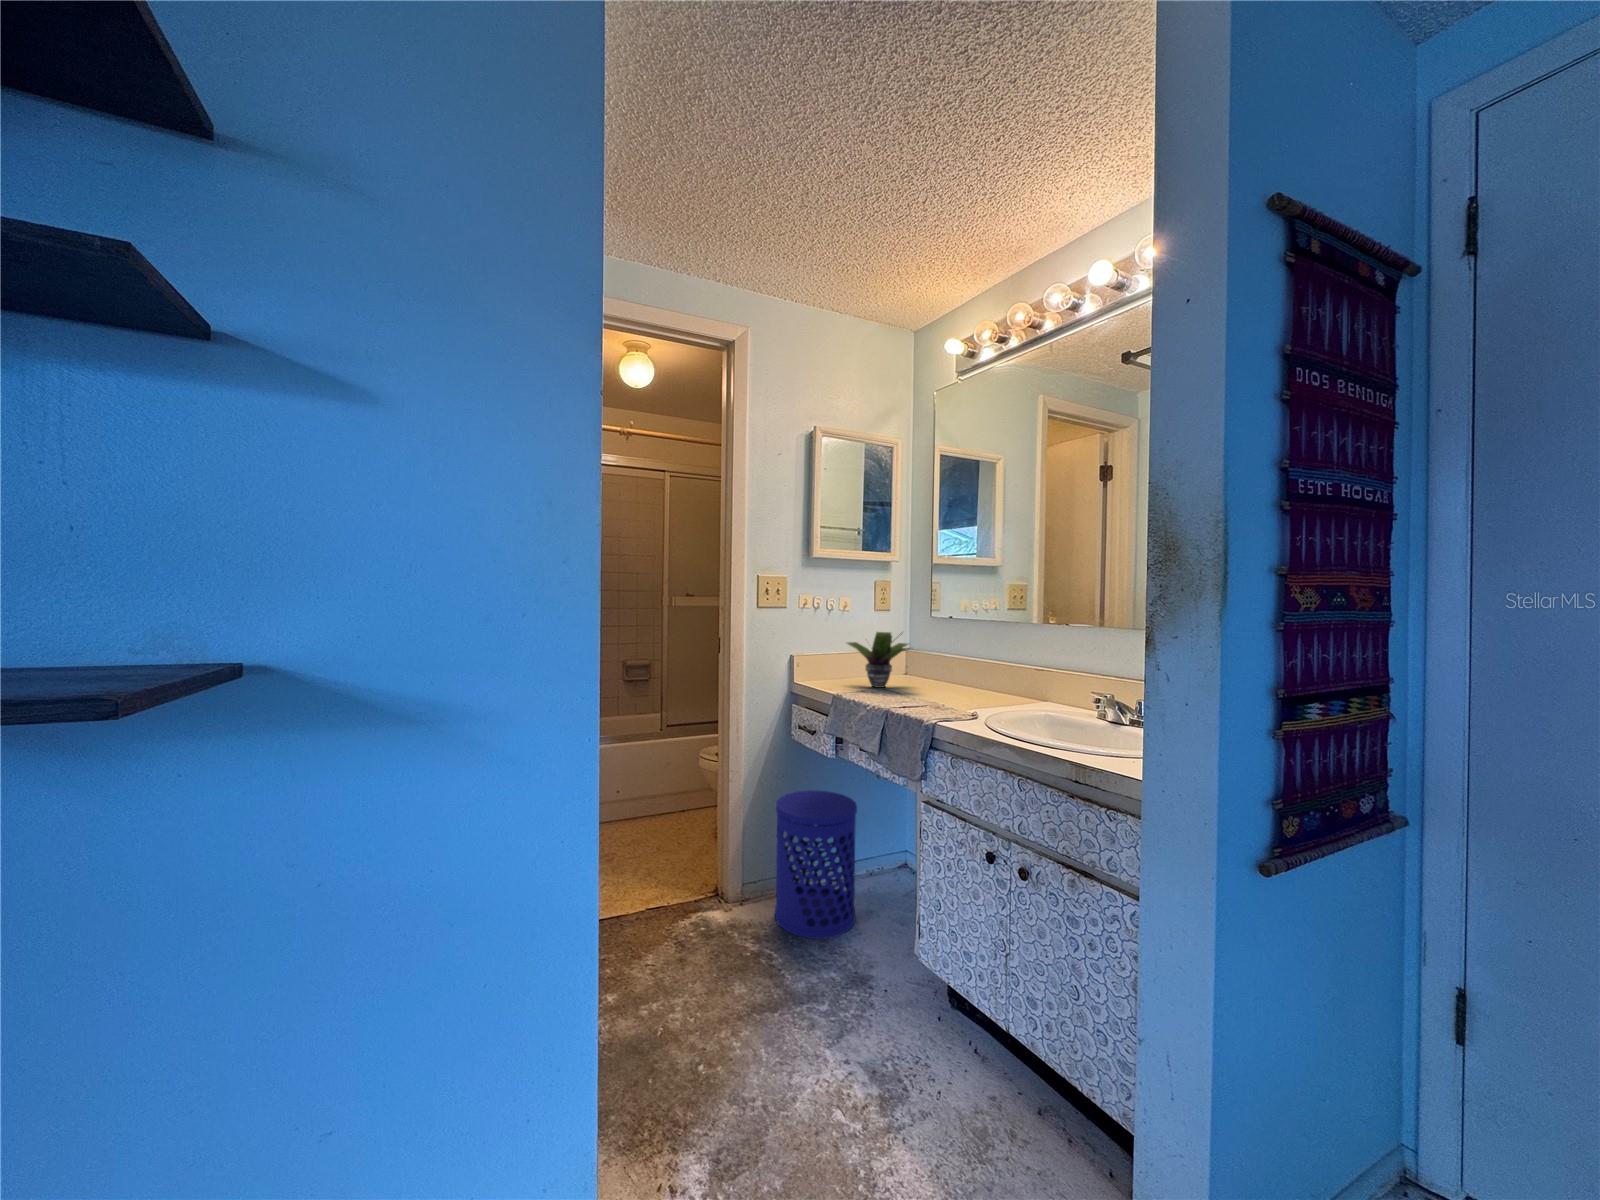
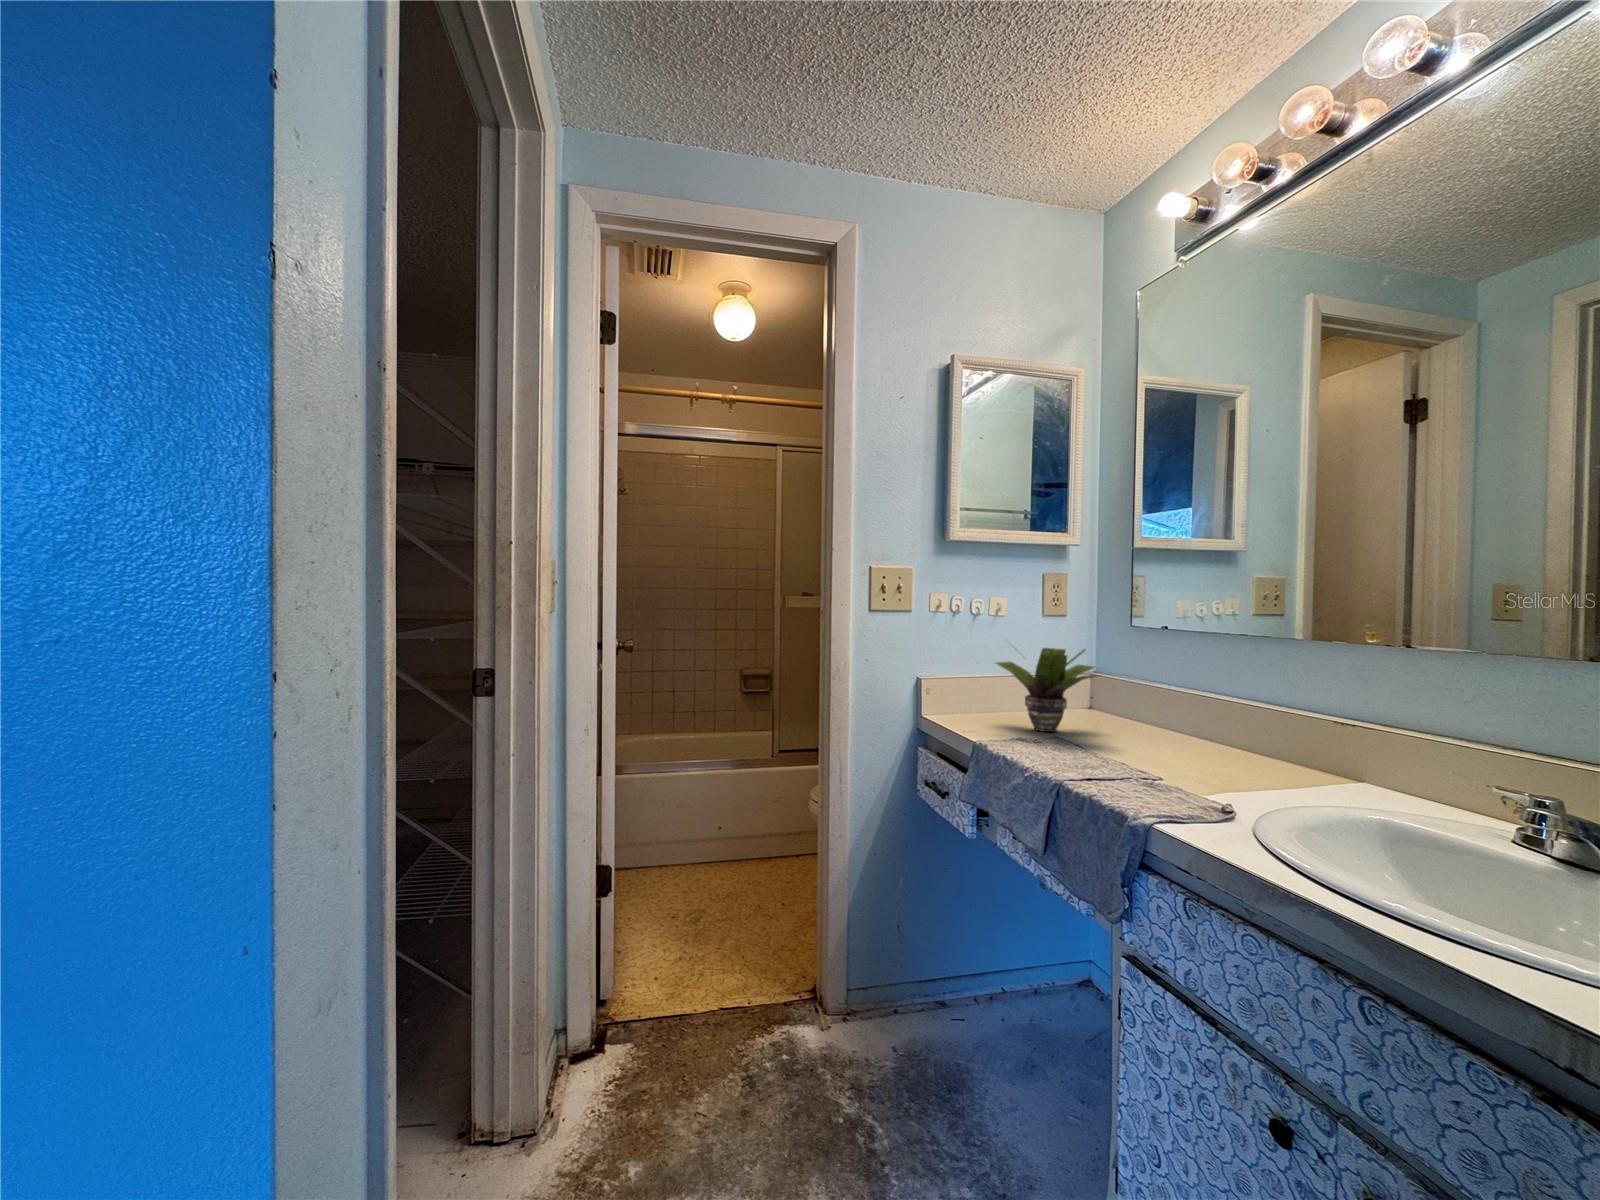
waste bin: present [775,790,857,939] -> none [887,871,1010,1108]

